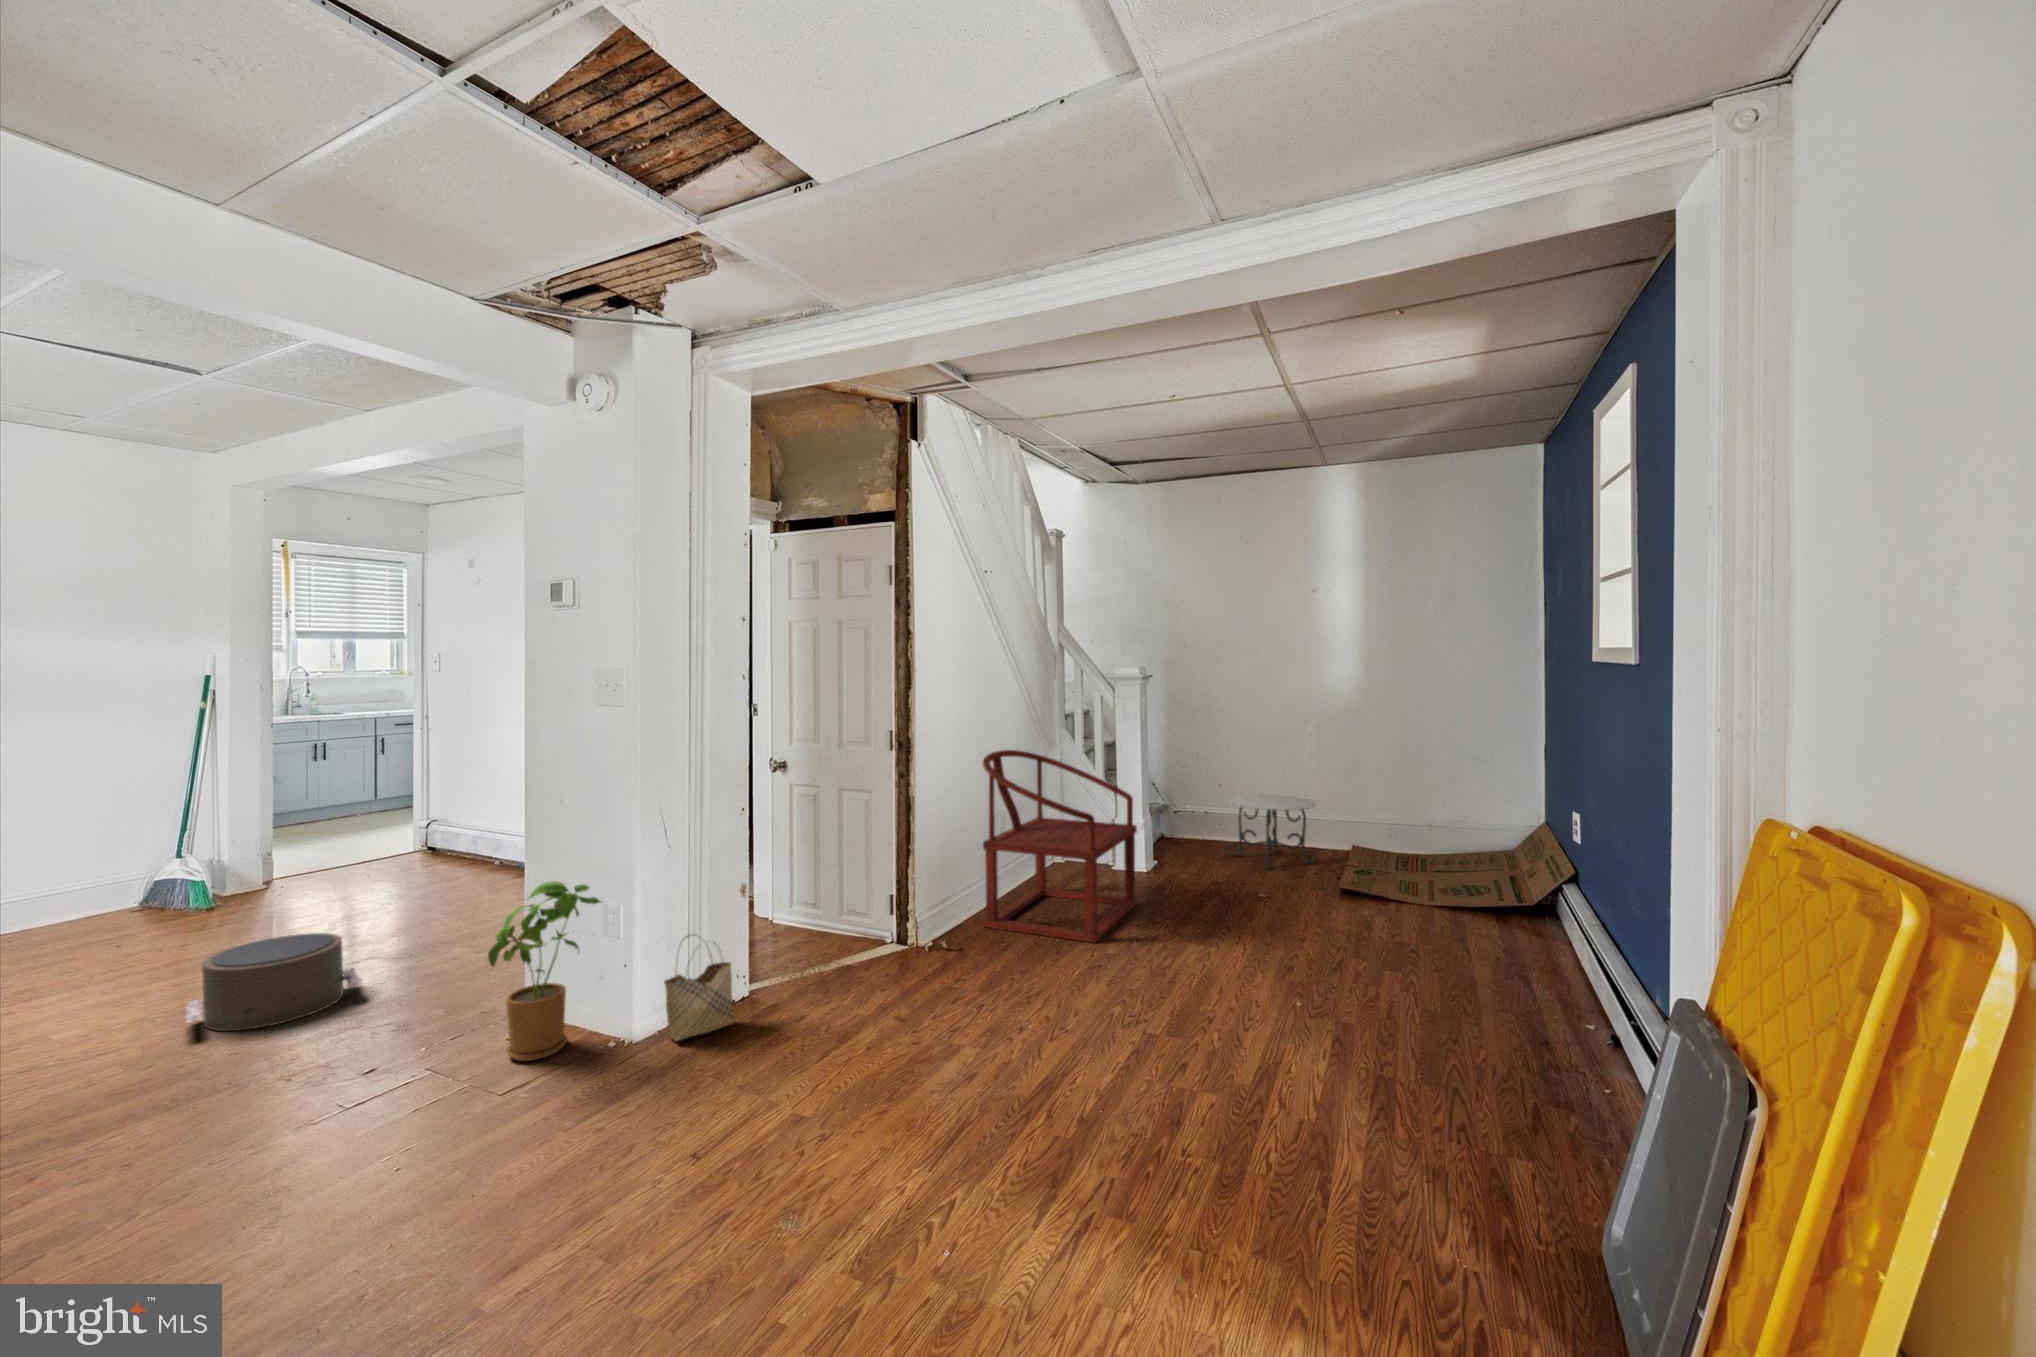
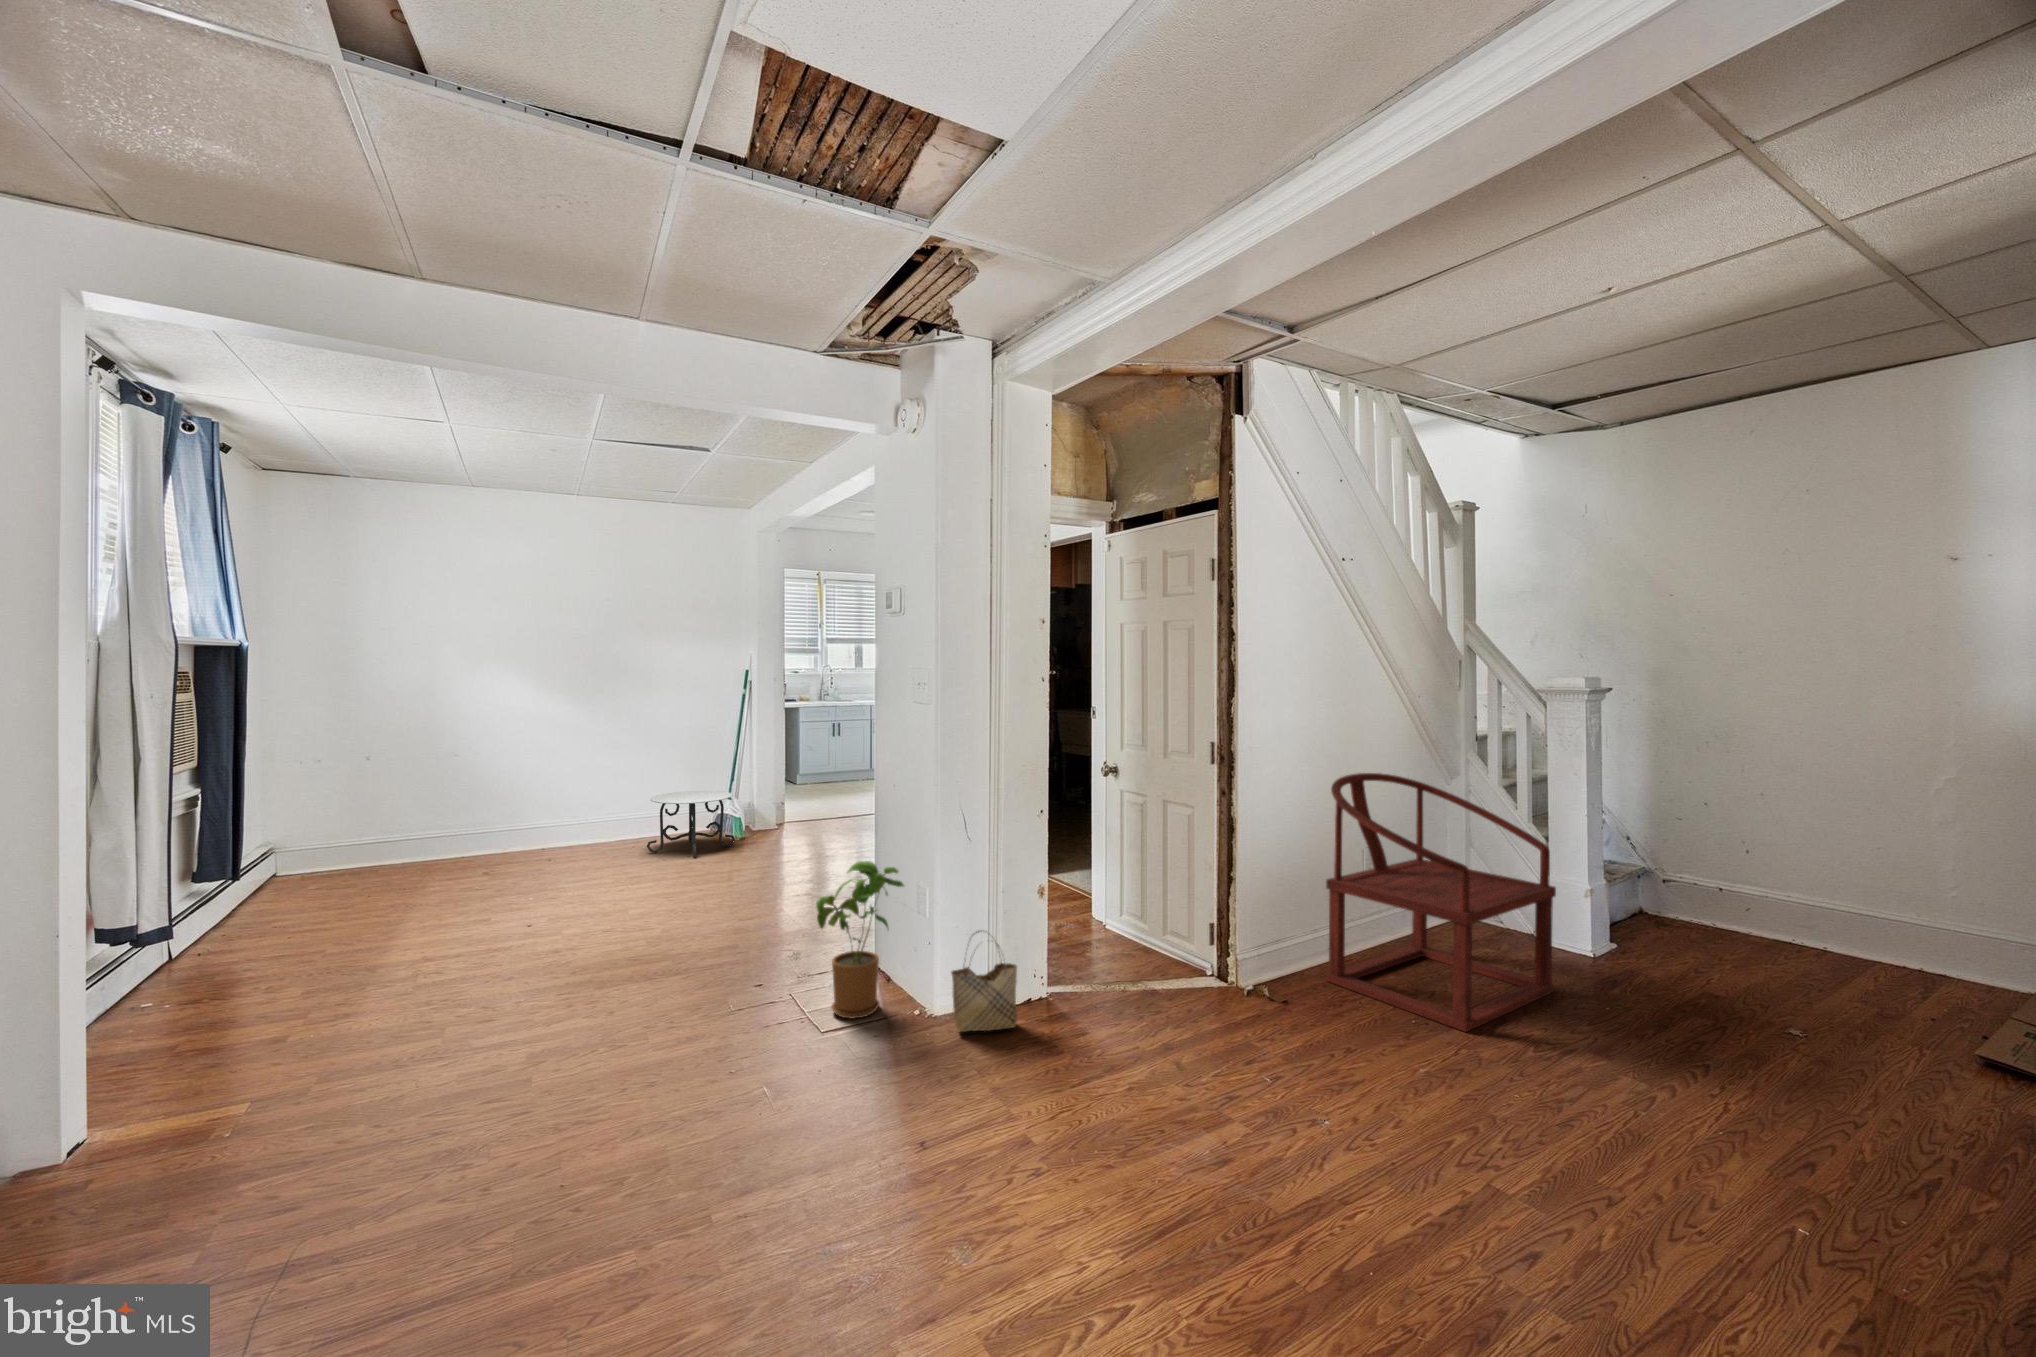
side table: present [1226,795,1318,868] -> present [647,791,735,857]
pouf: present [185,933,362,1031] -> none [664,875,774,943]

